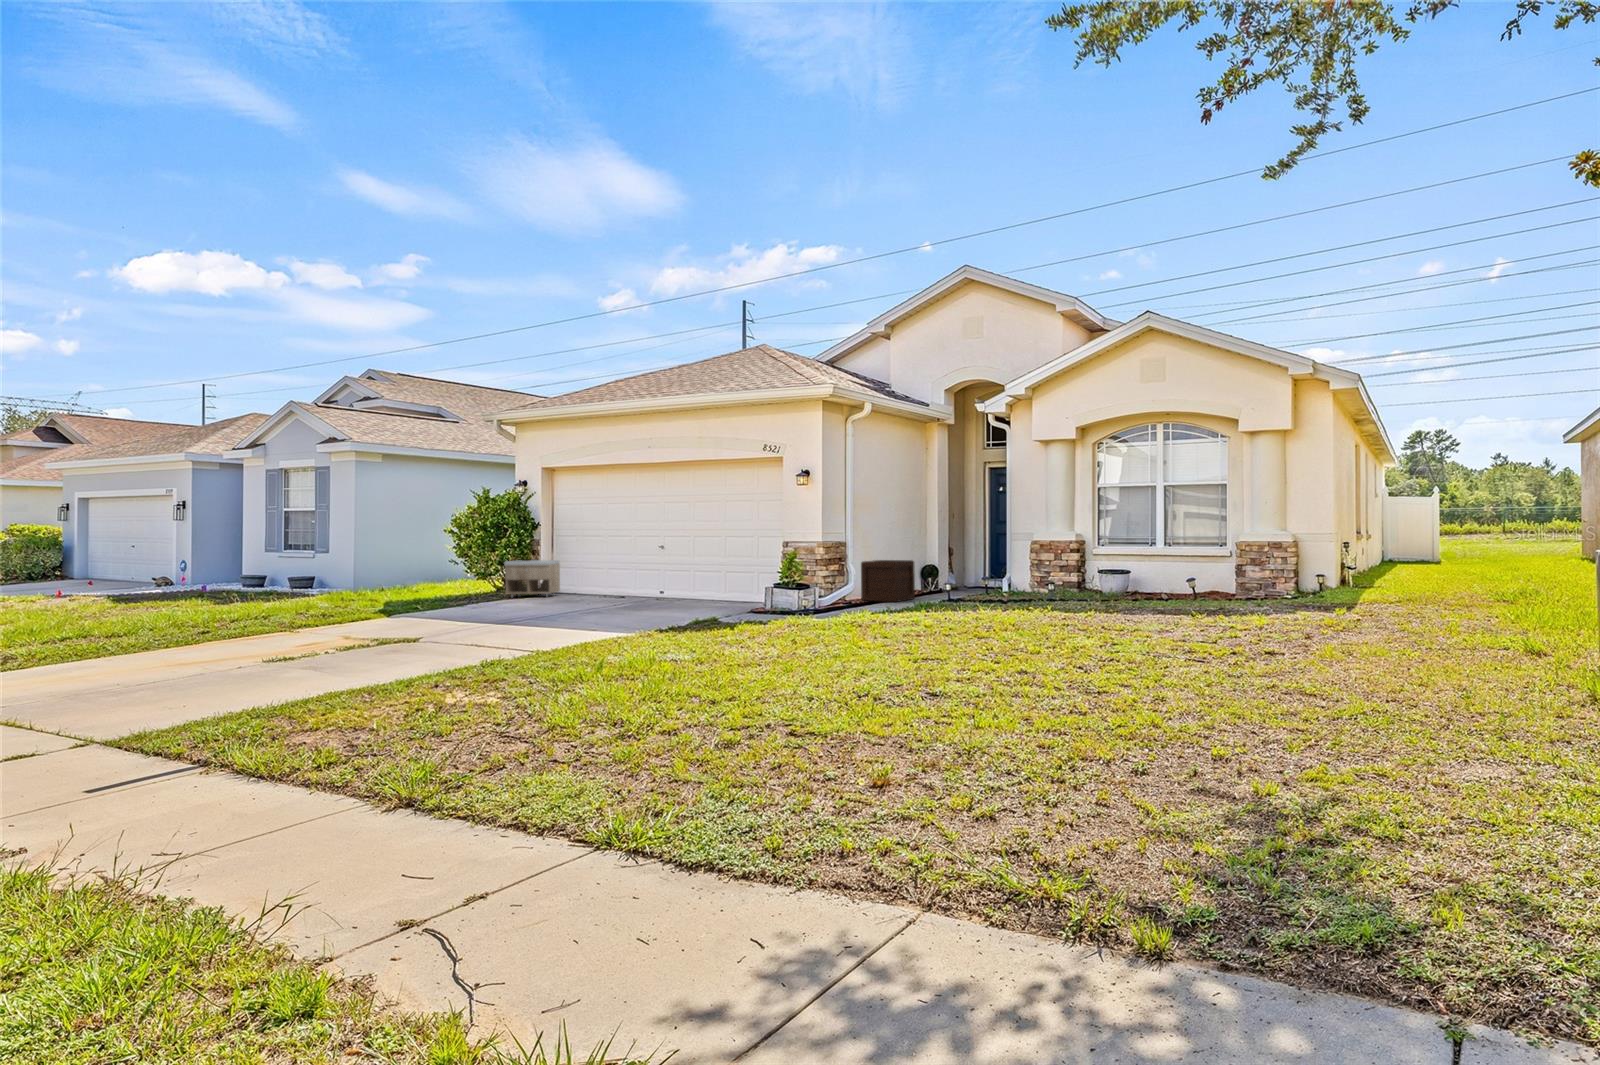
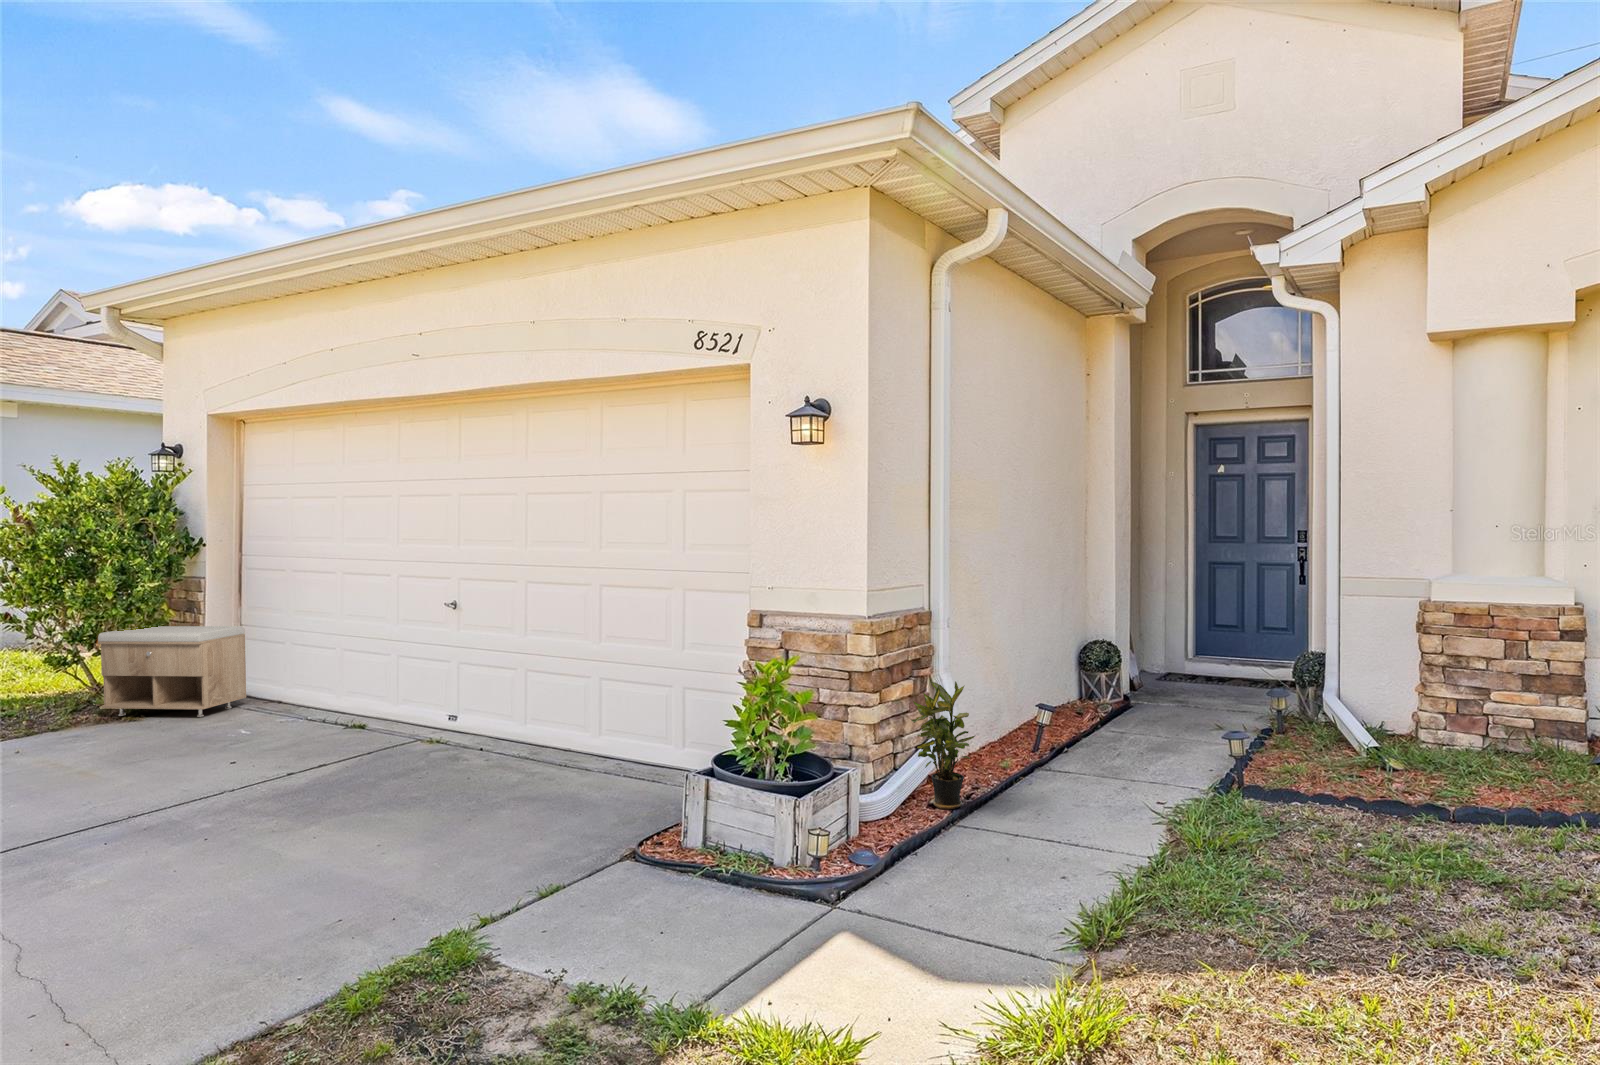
wooden crate: present [861,560,915,602] -> none [966,648,1106,783]
potted plant: none [837,564,858,606] -> present [911,681,975,810]

